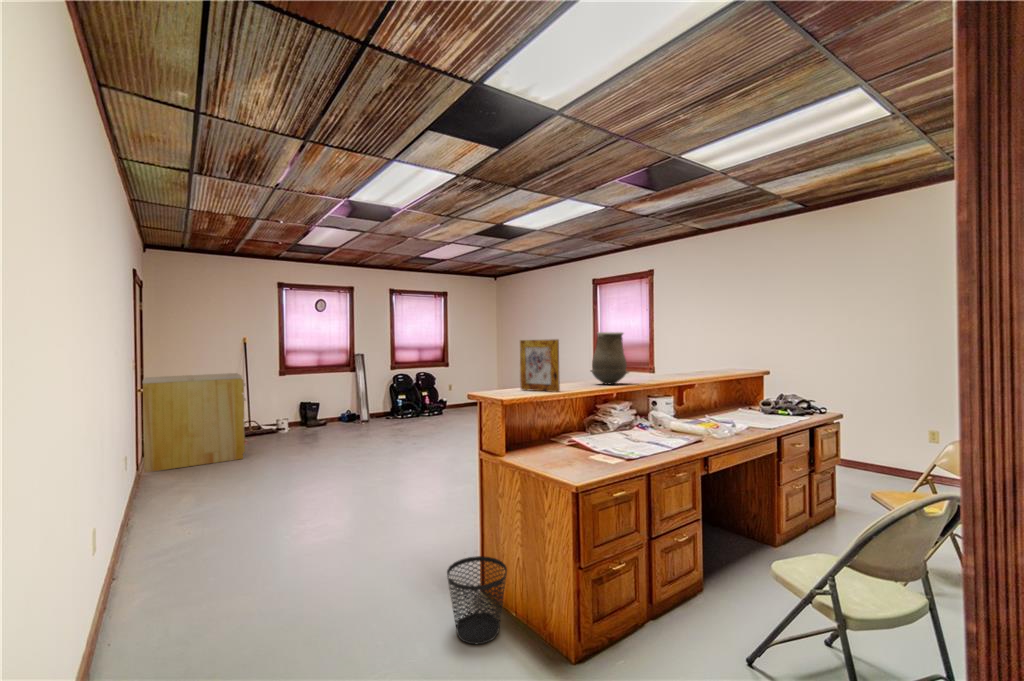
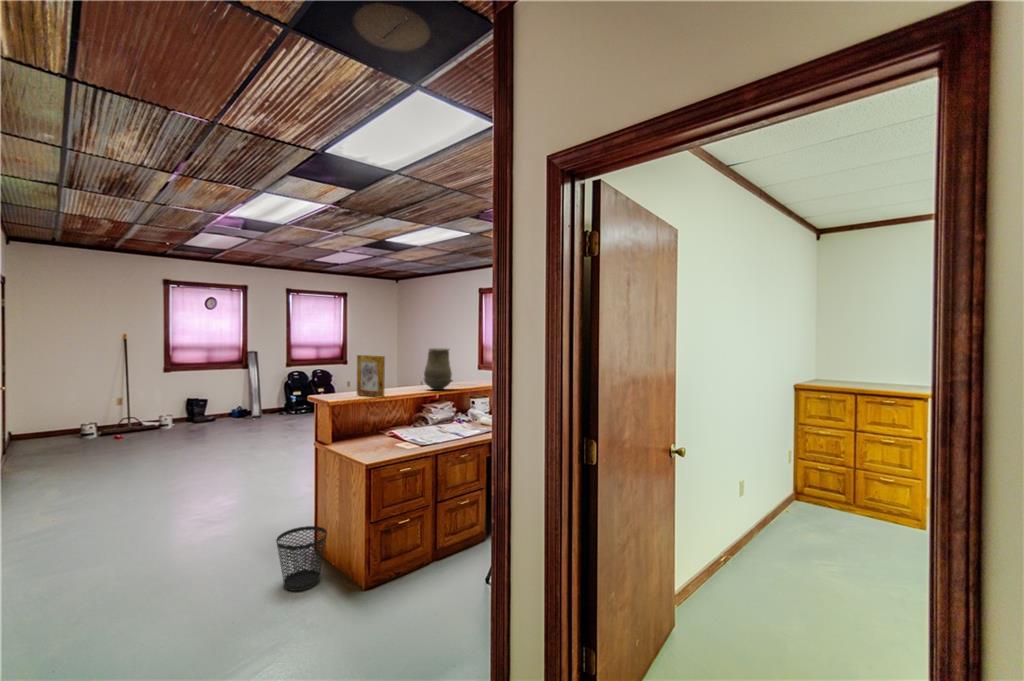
filing cabinet: present [143,373,246,472] -> none [8,370,123,469]

